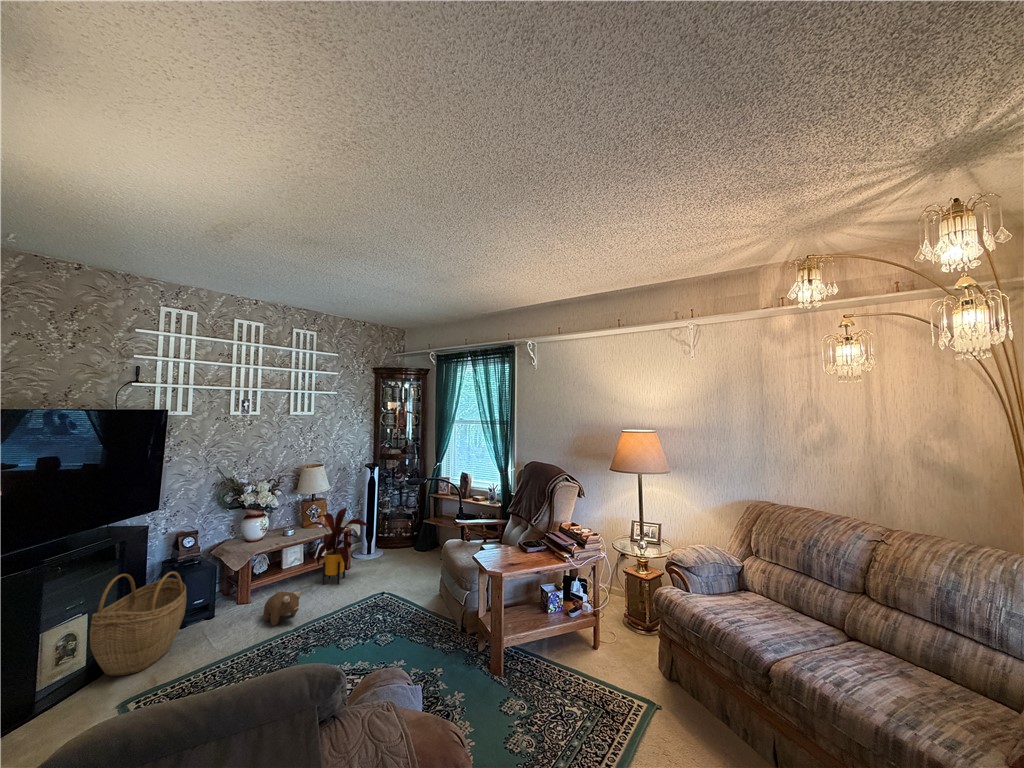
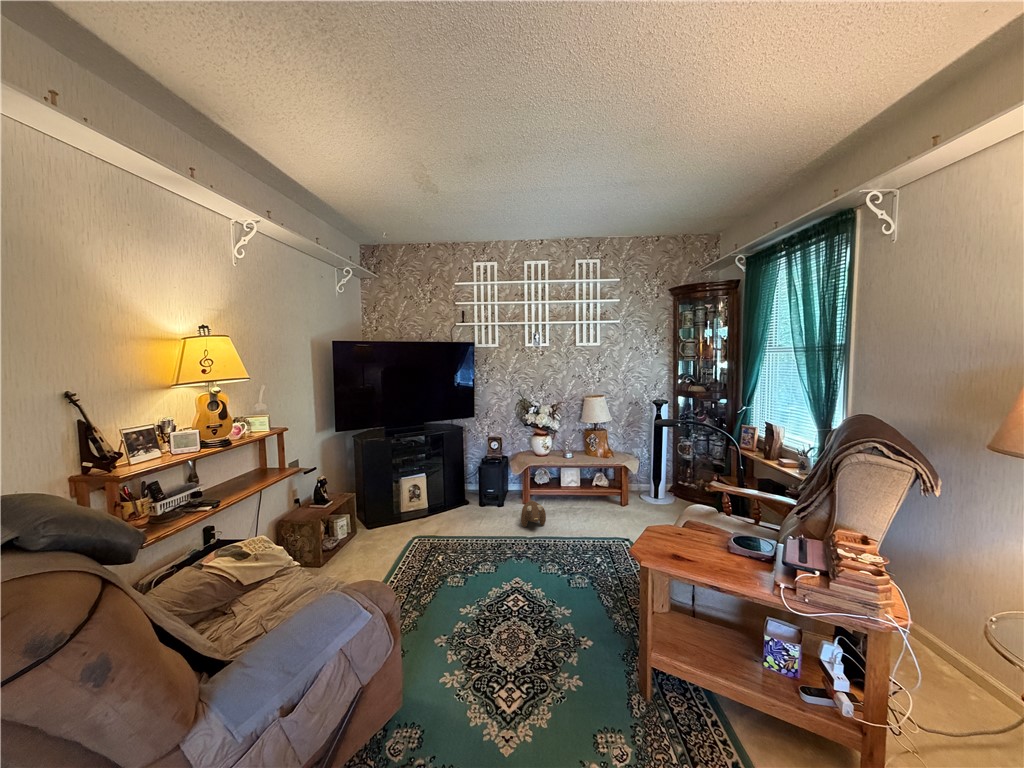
house plant: present [304,508,368,585] -> none [569,442,627,515]
woven basket: present [90,572,186,676] -> none [423,455,475,521]

